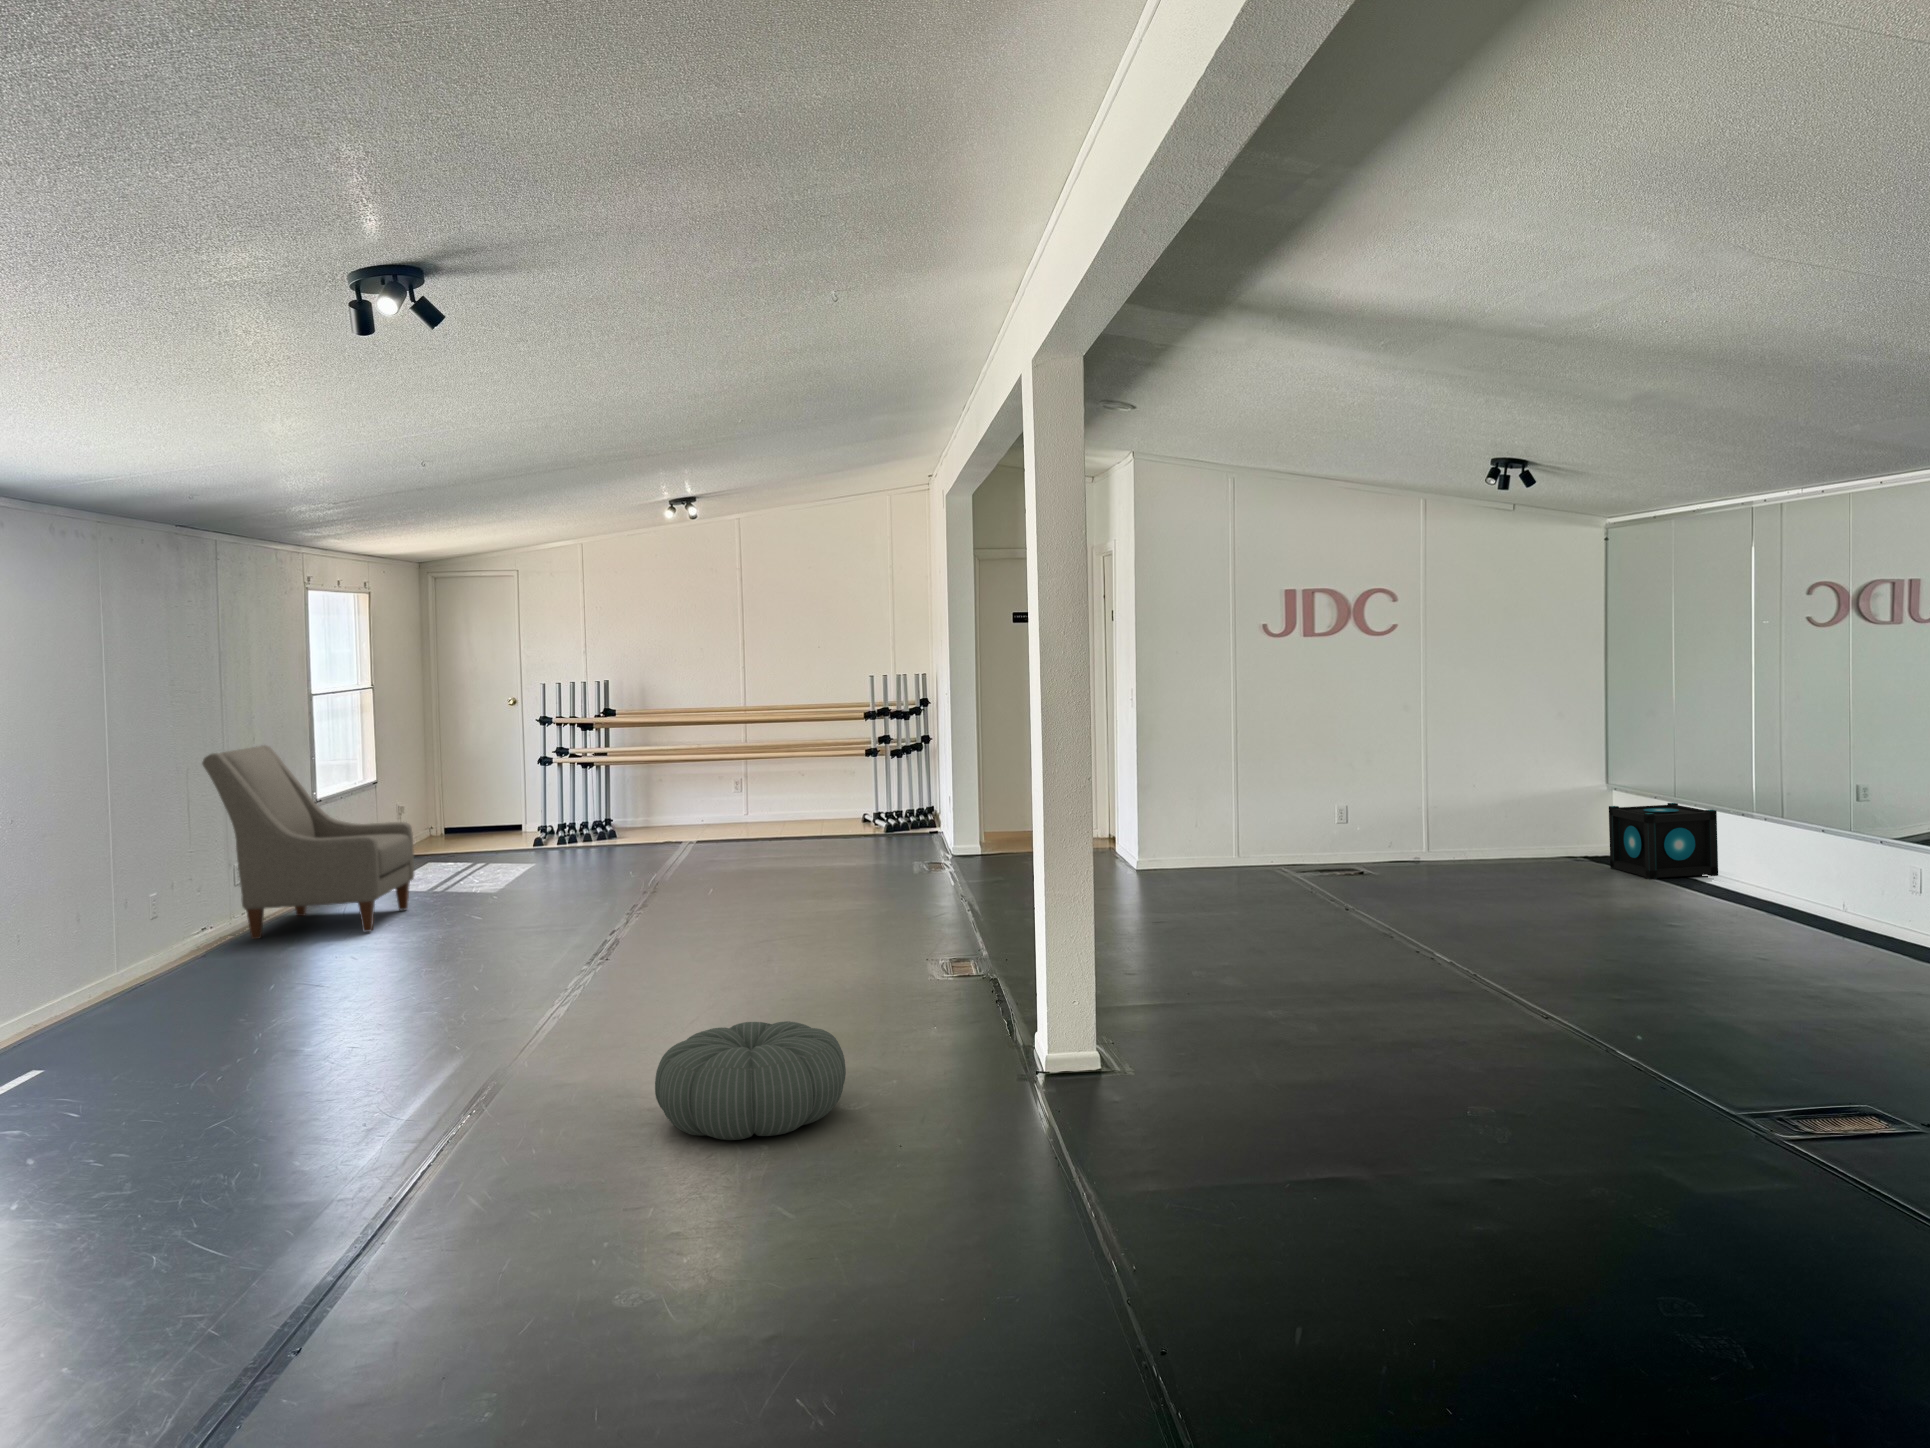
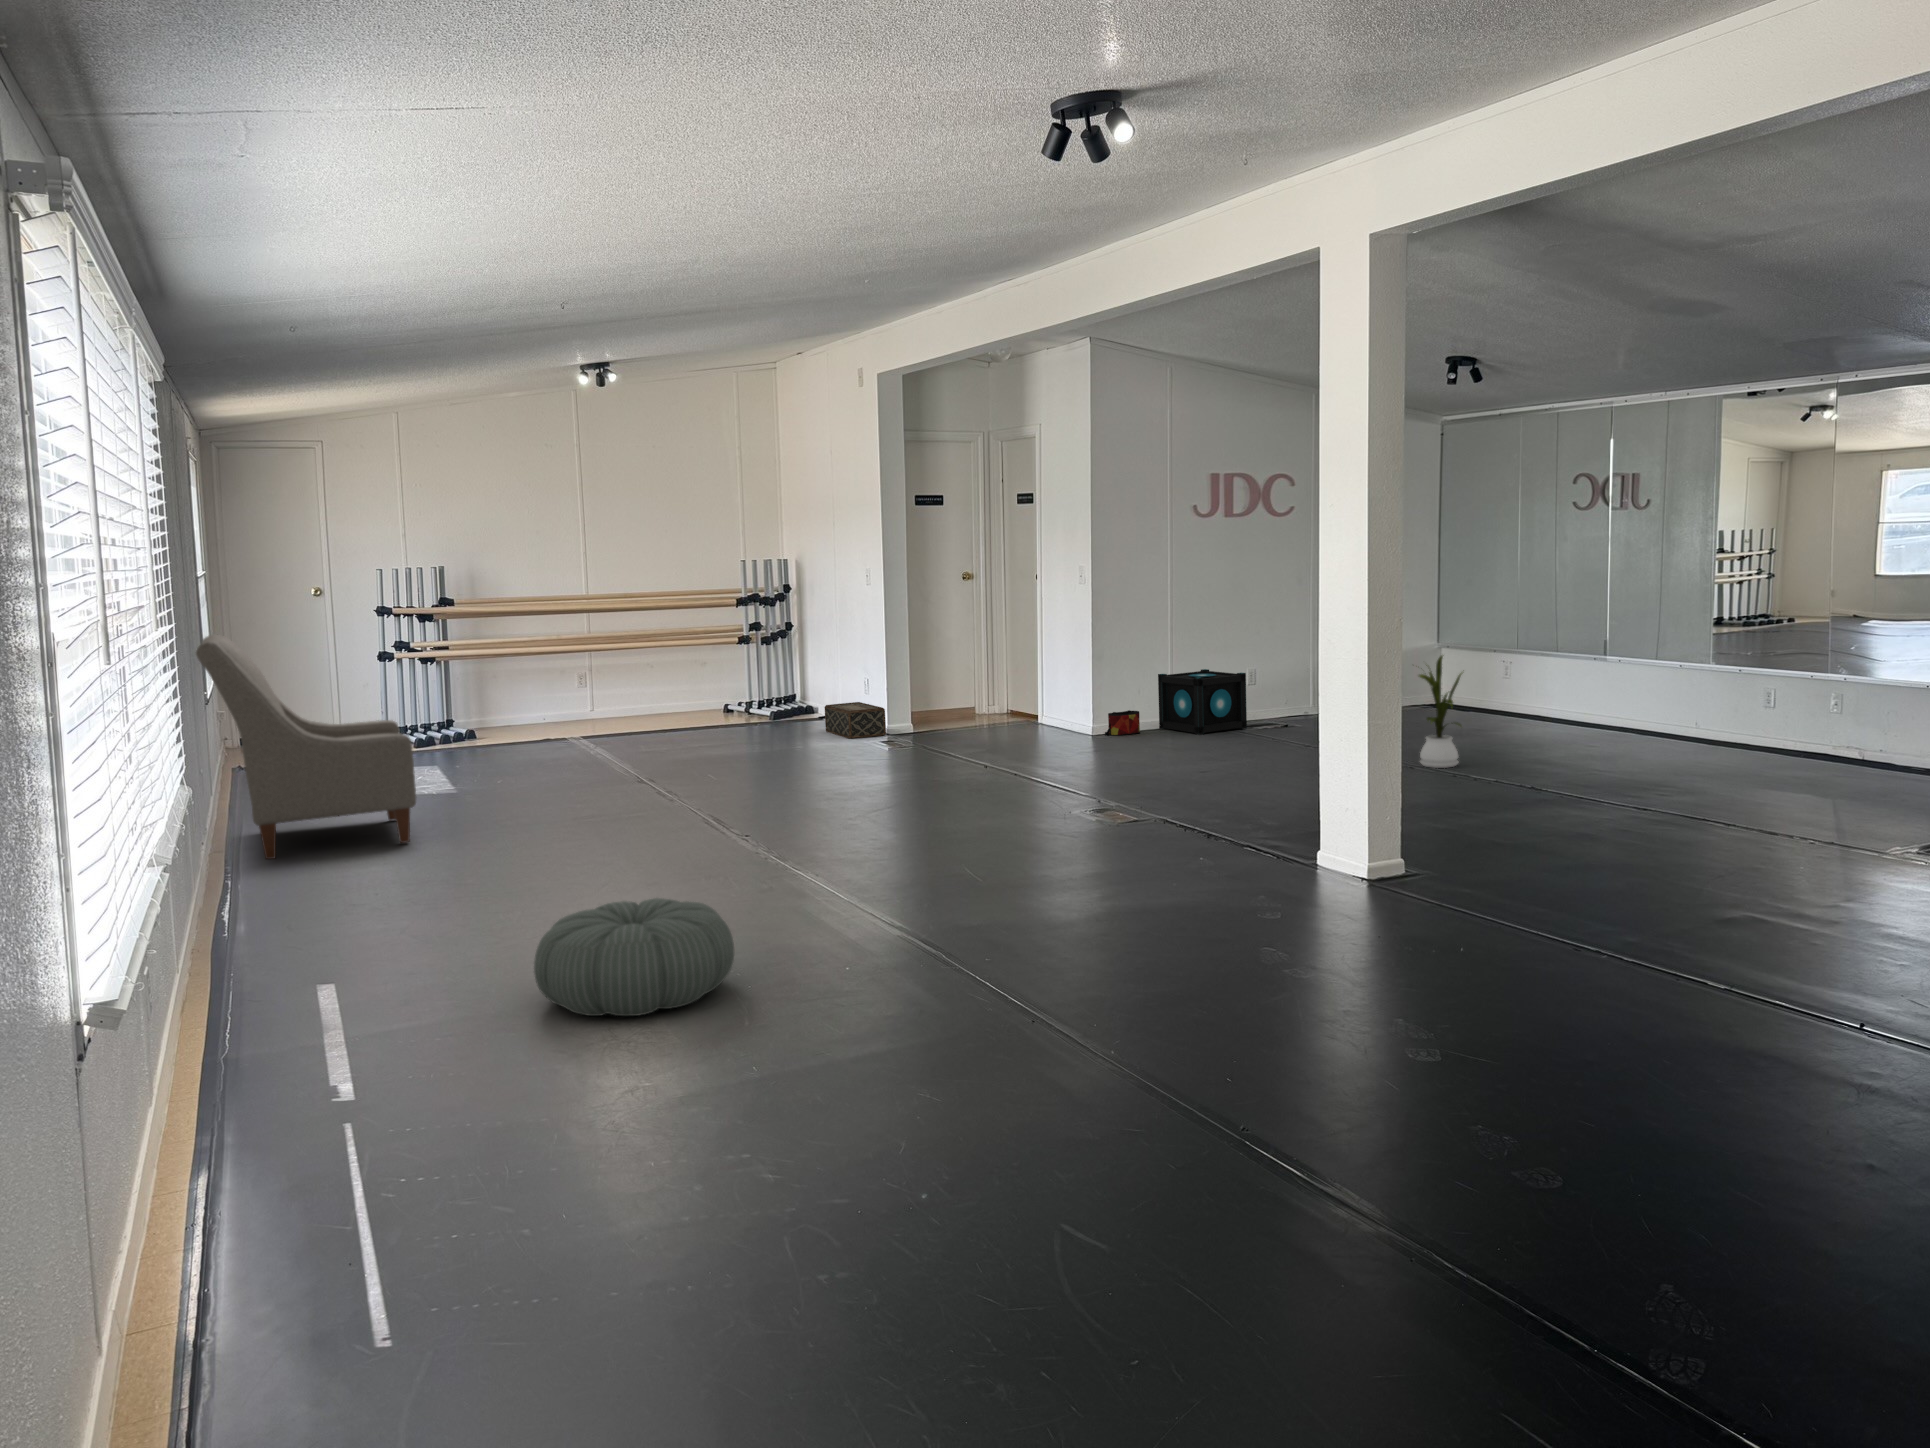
house plant: none [1384,794,1456,921] -> present [1419,656,1462,768]
speaker: present [1609,803,1718,880] -> present [1158,669,1247,735]
woven basket: none [906,816,950,852] -> present [825,702,886,739]
bag: none [1150,837,1191,863] -> present [1105,710,1140,736]
pouf: present [655,1021,846,1140] -> present [534,898,734,1016]

